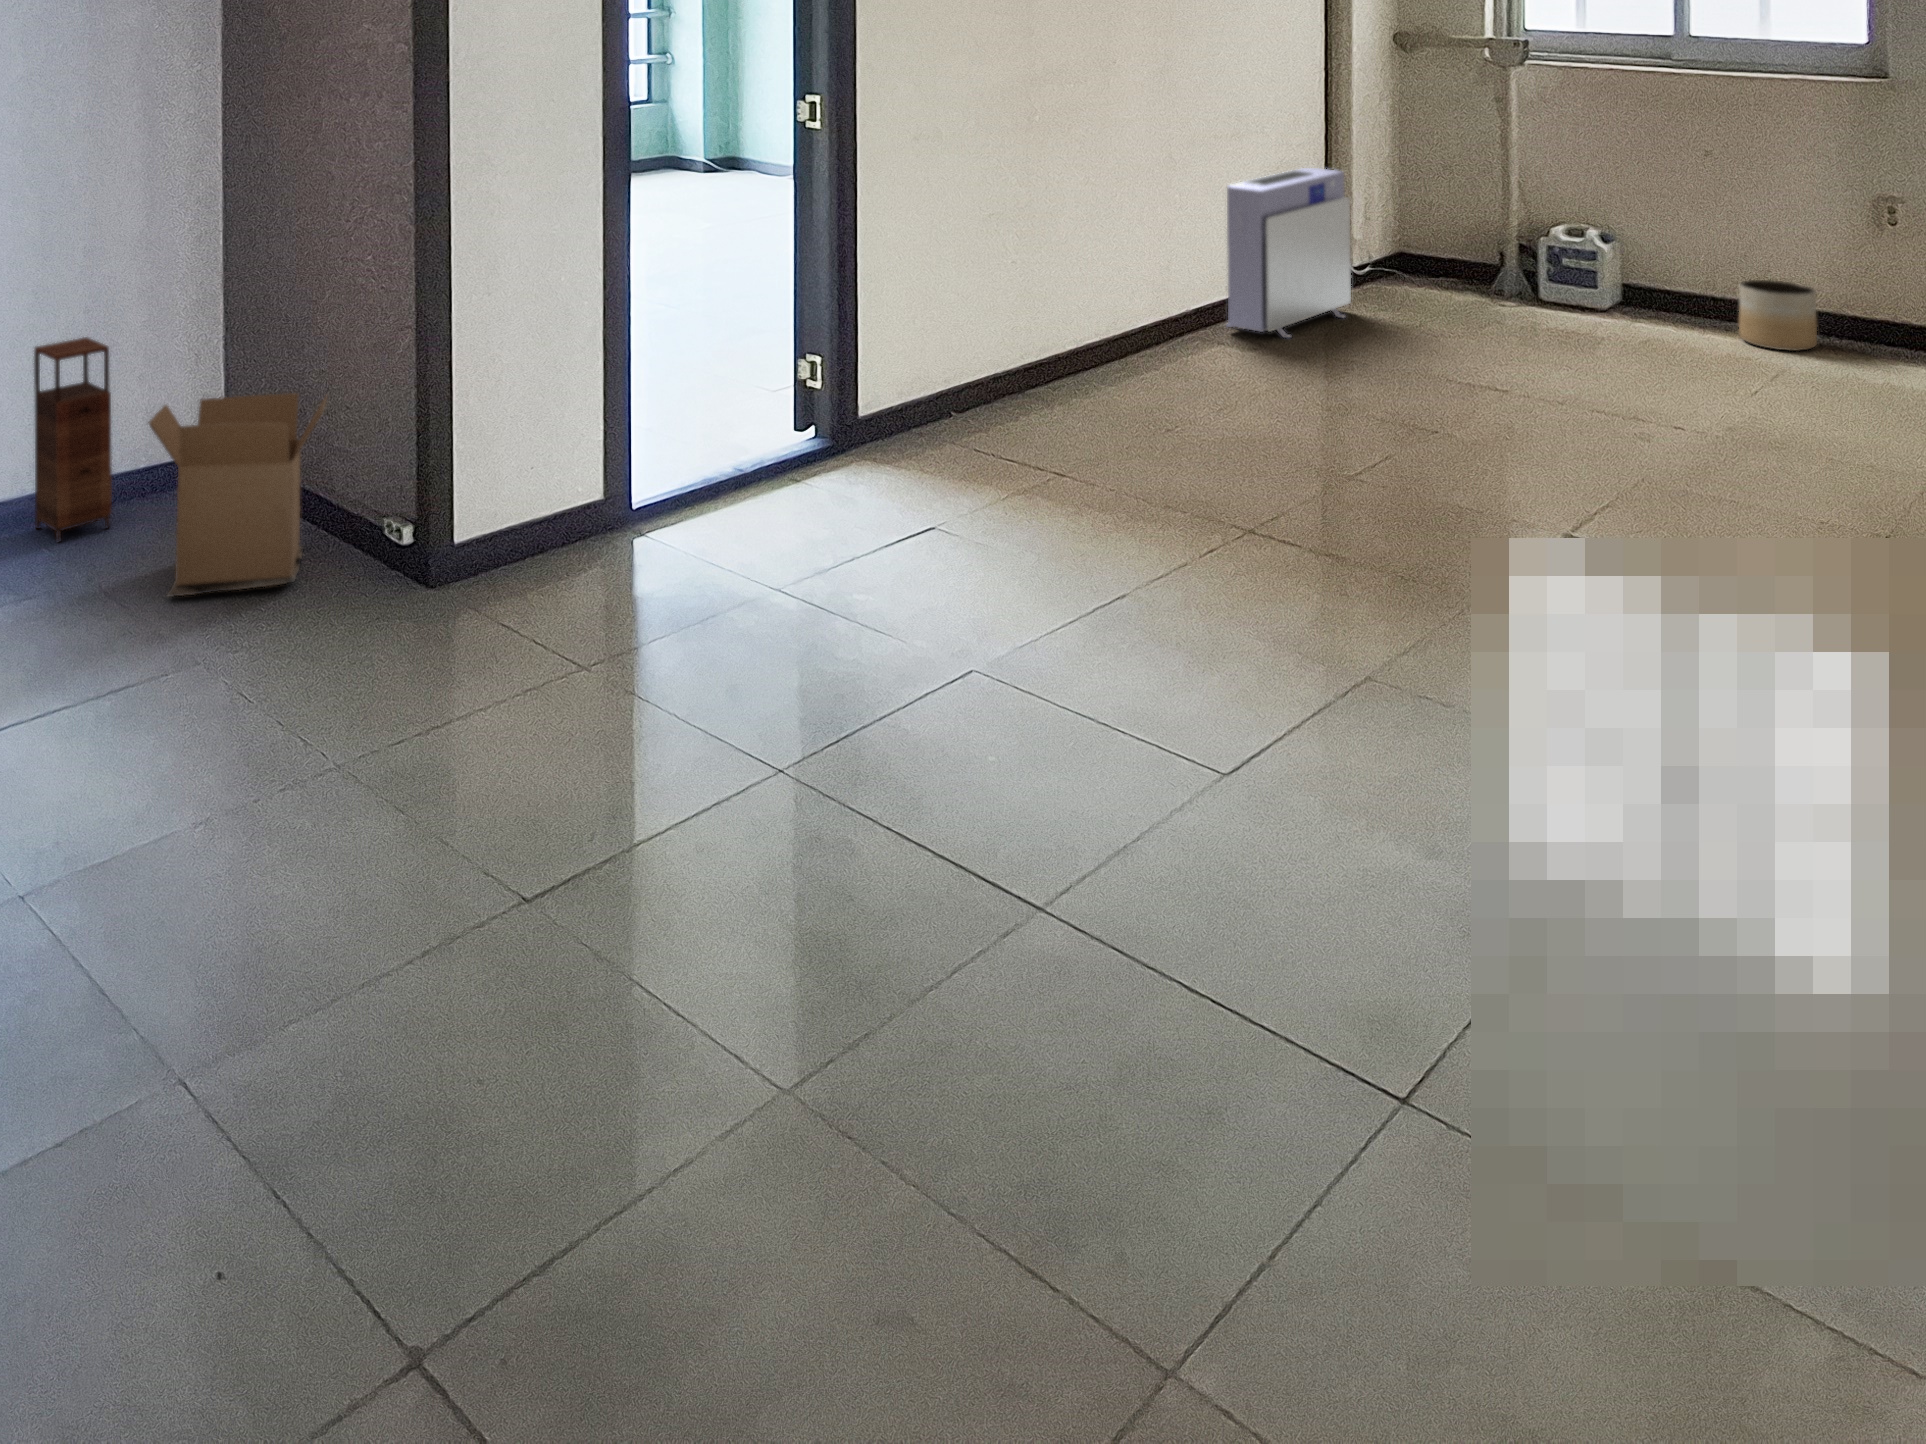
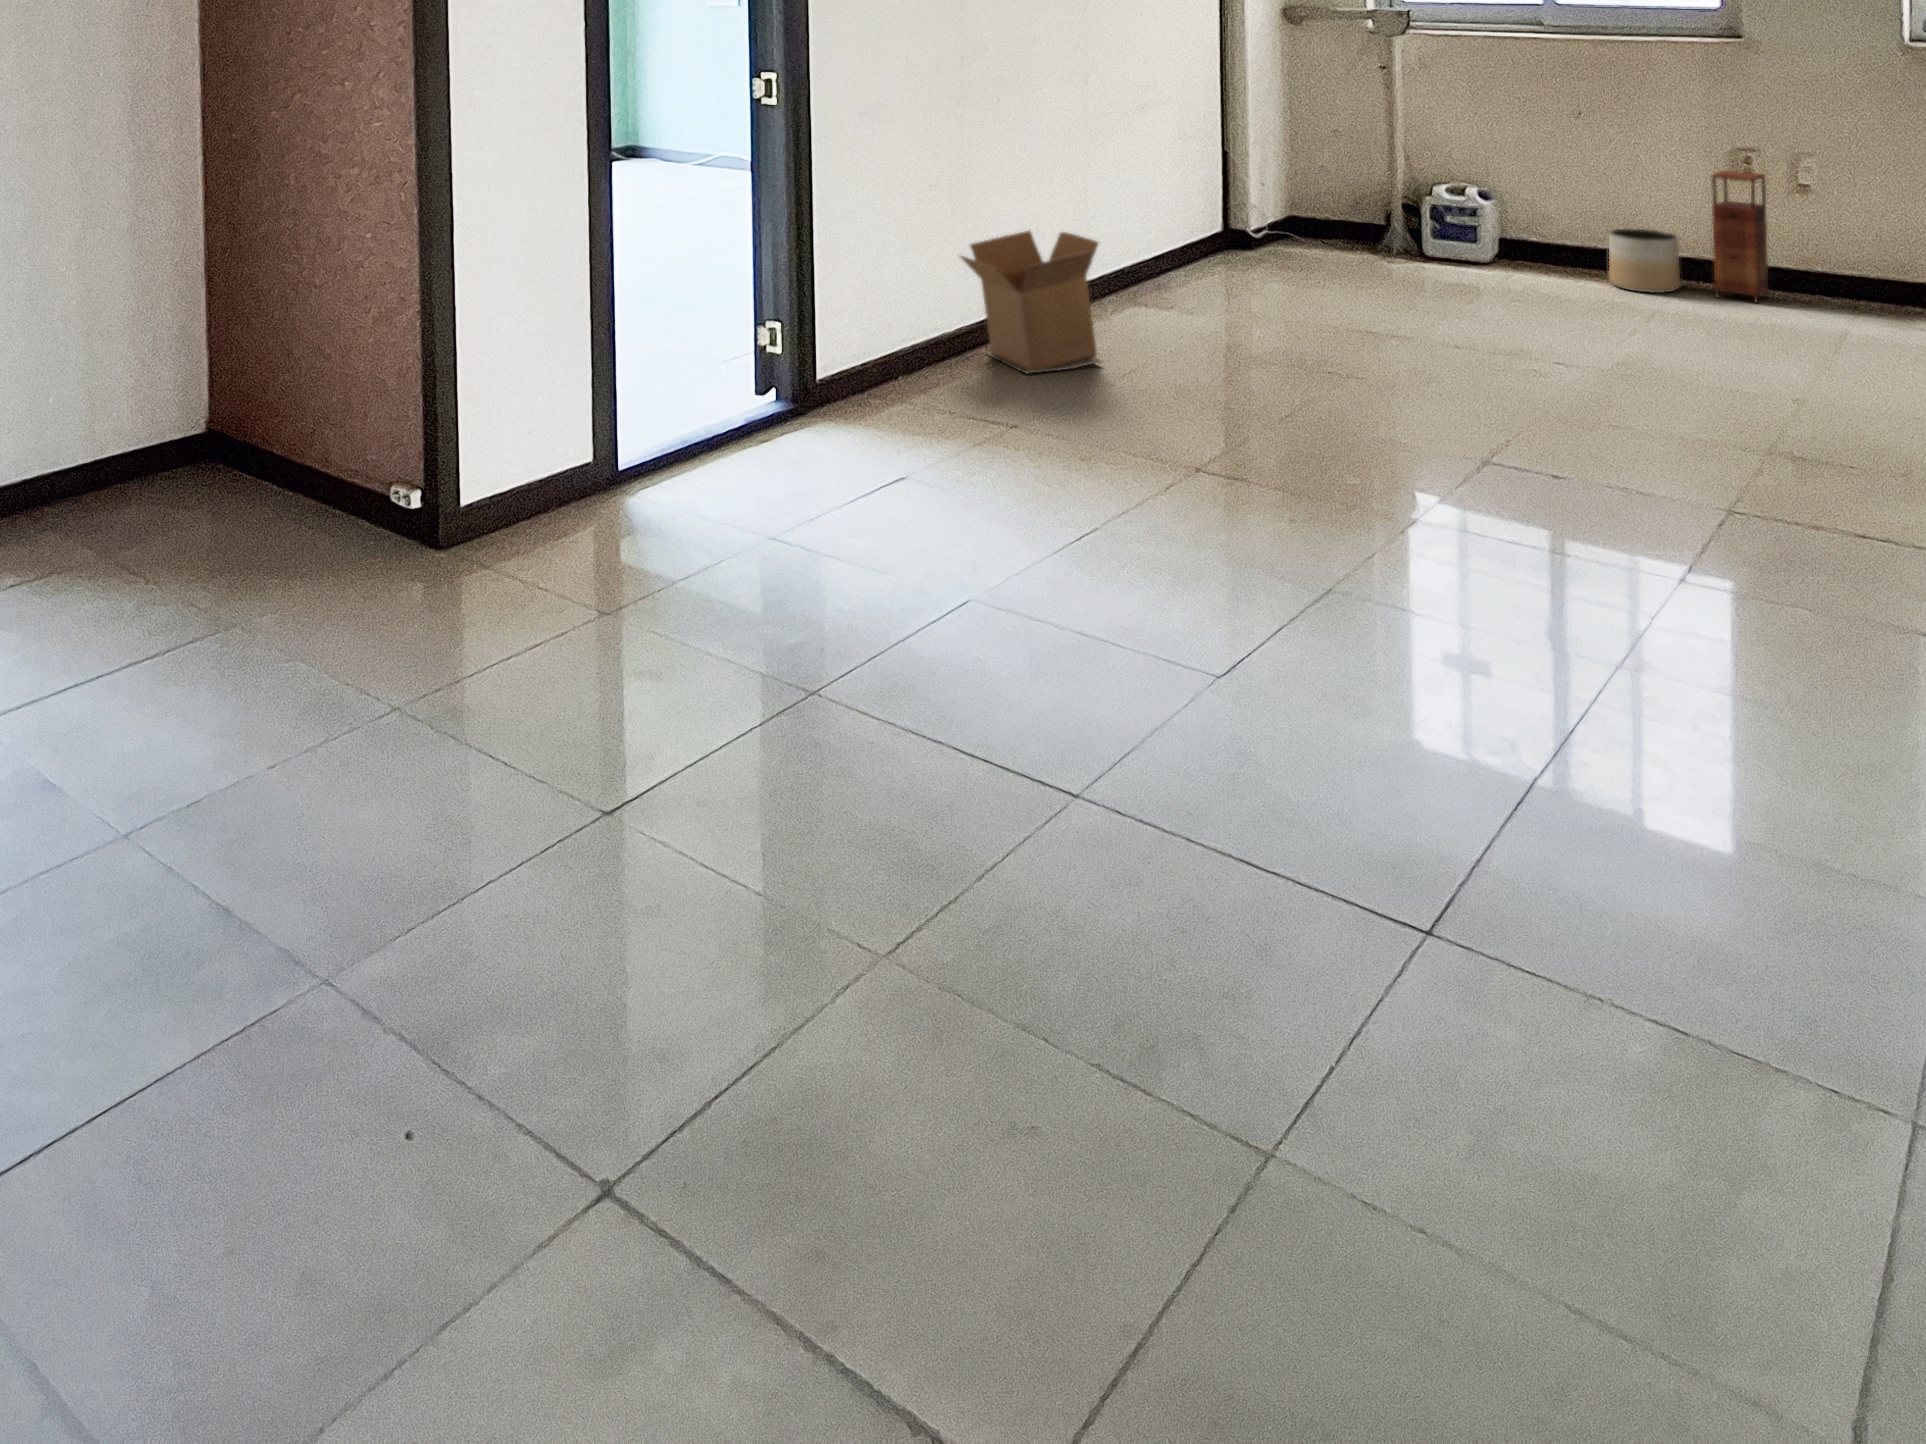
air purifier: present [1227,168,1351,338] -> none [1139,136,1252,297]
storage cabinet: present [34,337,112,542] -> present [1712,170,1769,302]
cardboard box: present [148,393,327,597] -> present [961,231,1101,373]

